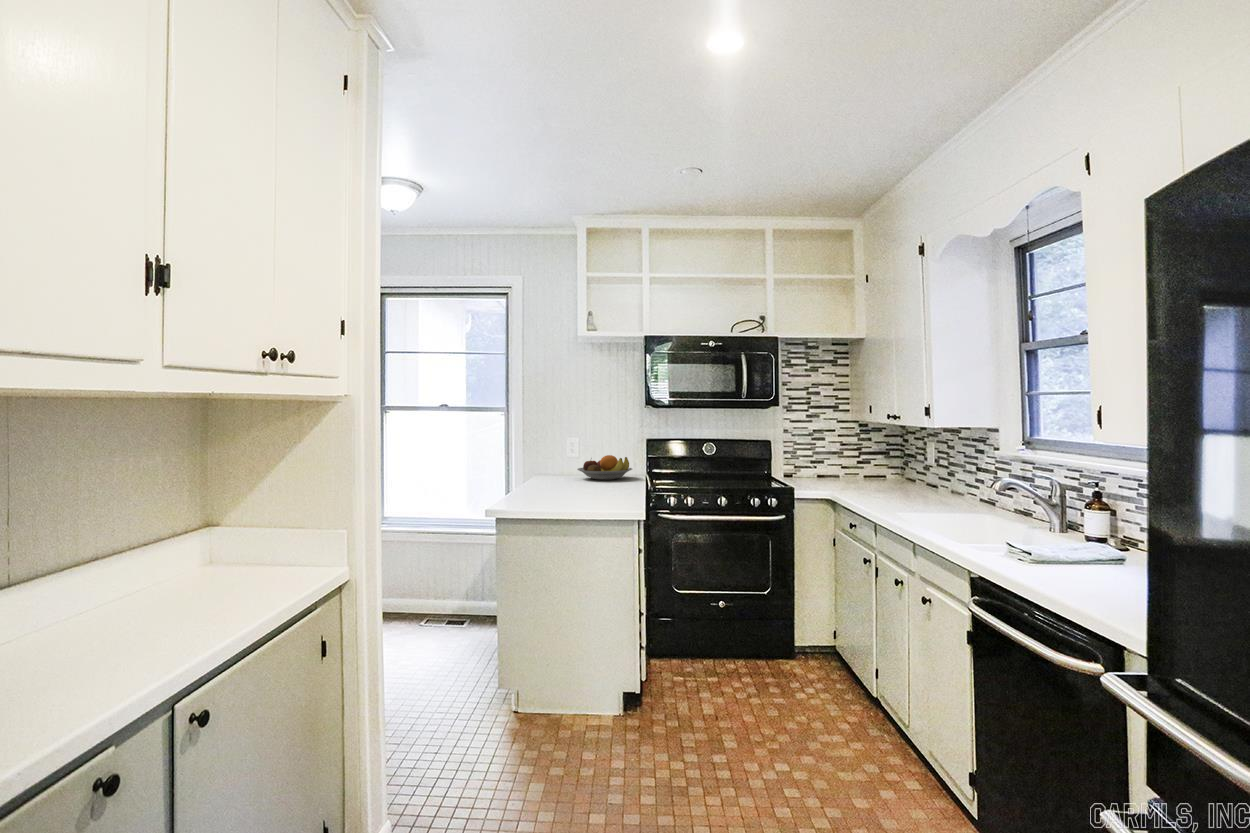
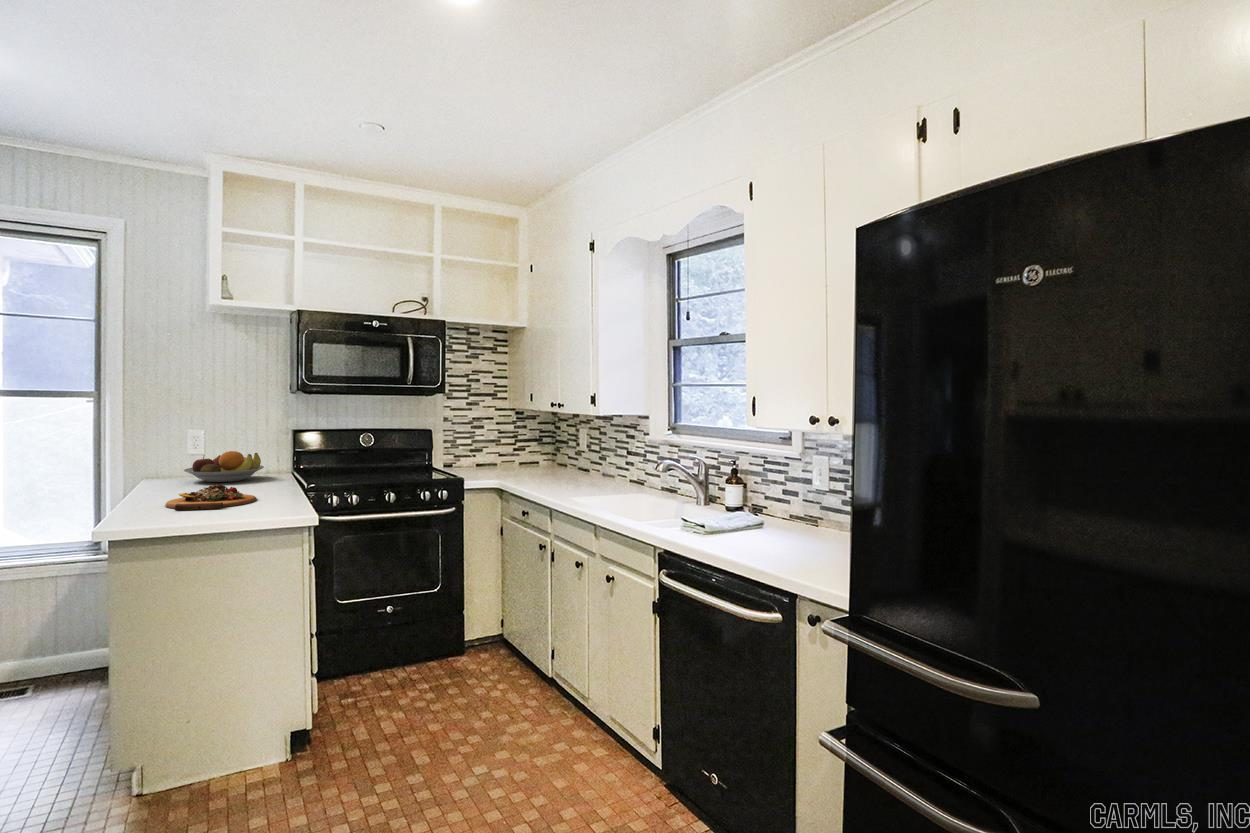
cutting board: none [554,480,616,499] -> present [165,485,257,510]

